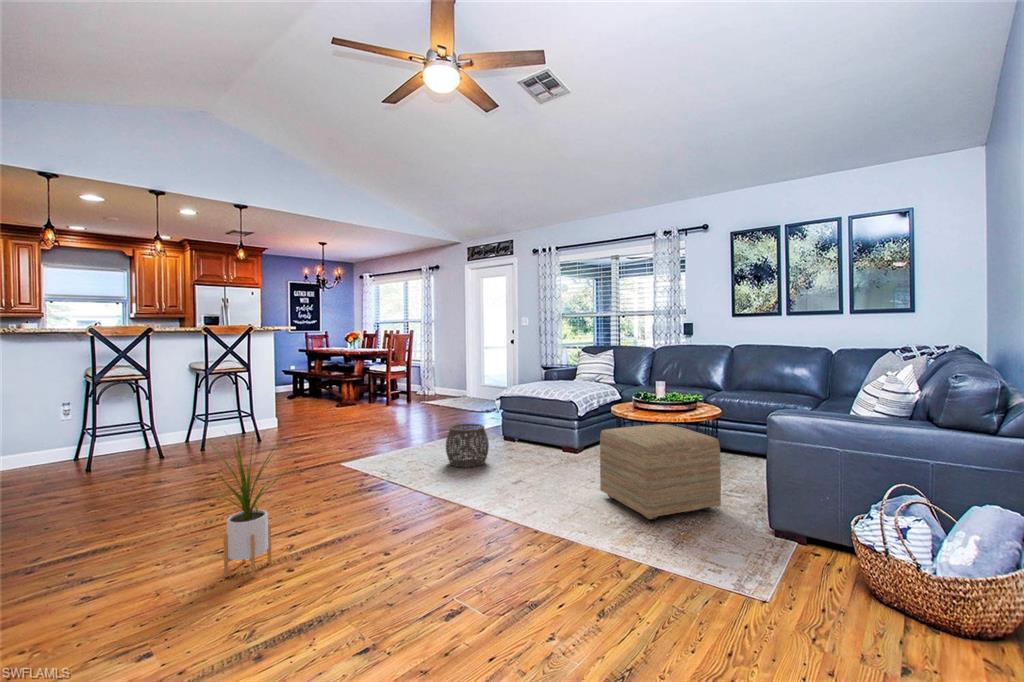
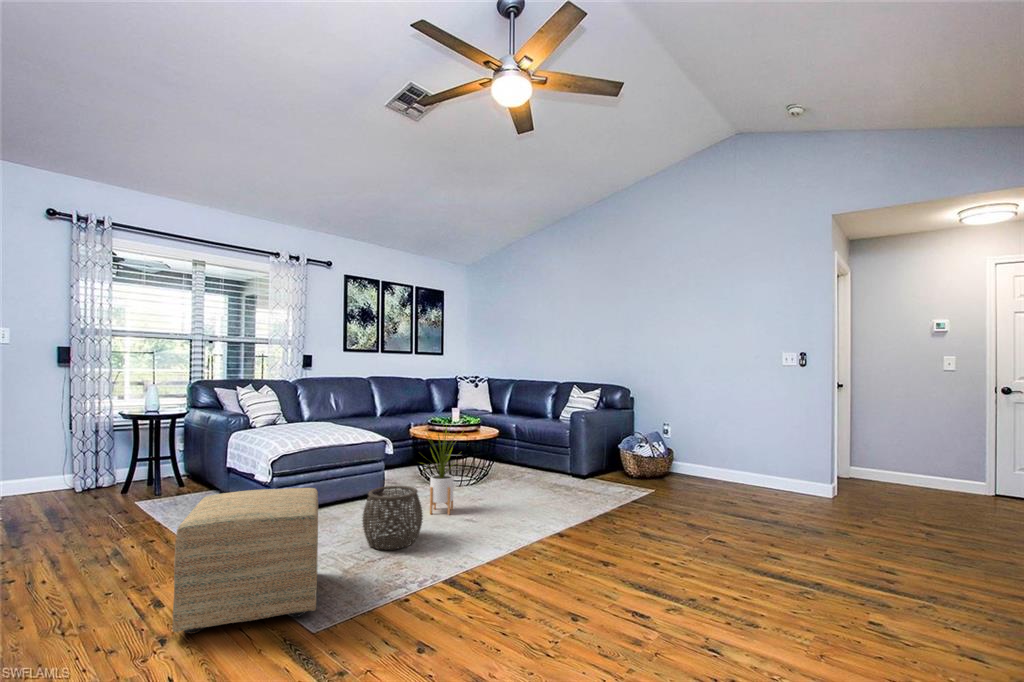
ottoman: present [600,424,721,520] -> present [172,488,318,634]
house plant: present [212,433,279,578] -> present [430,428,453,515]

